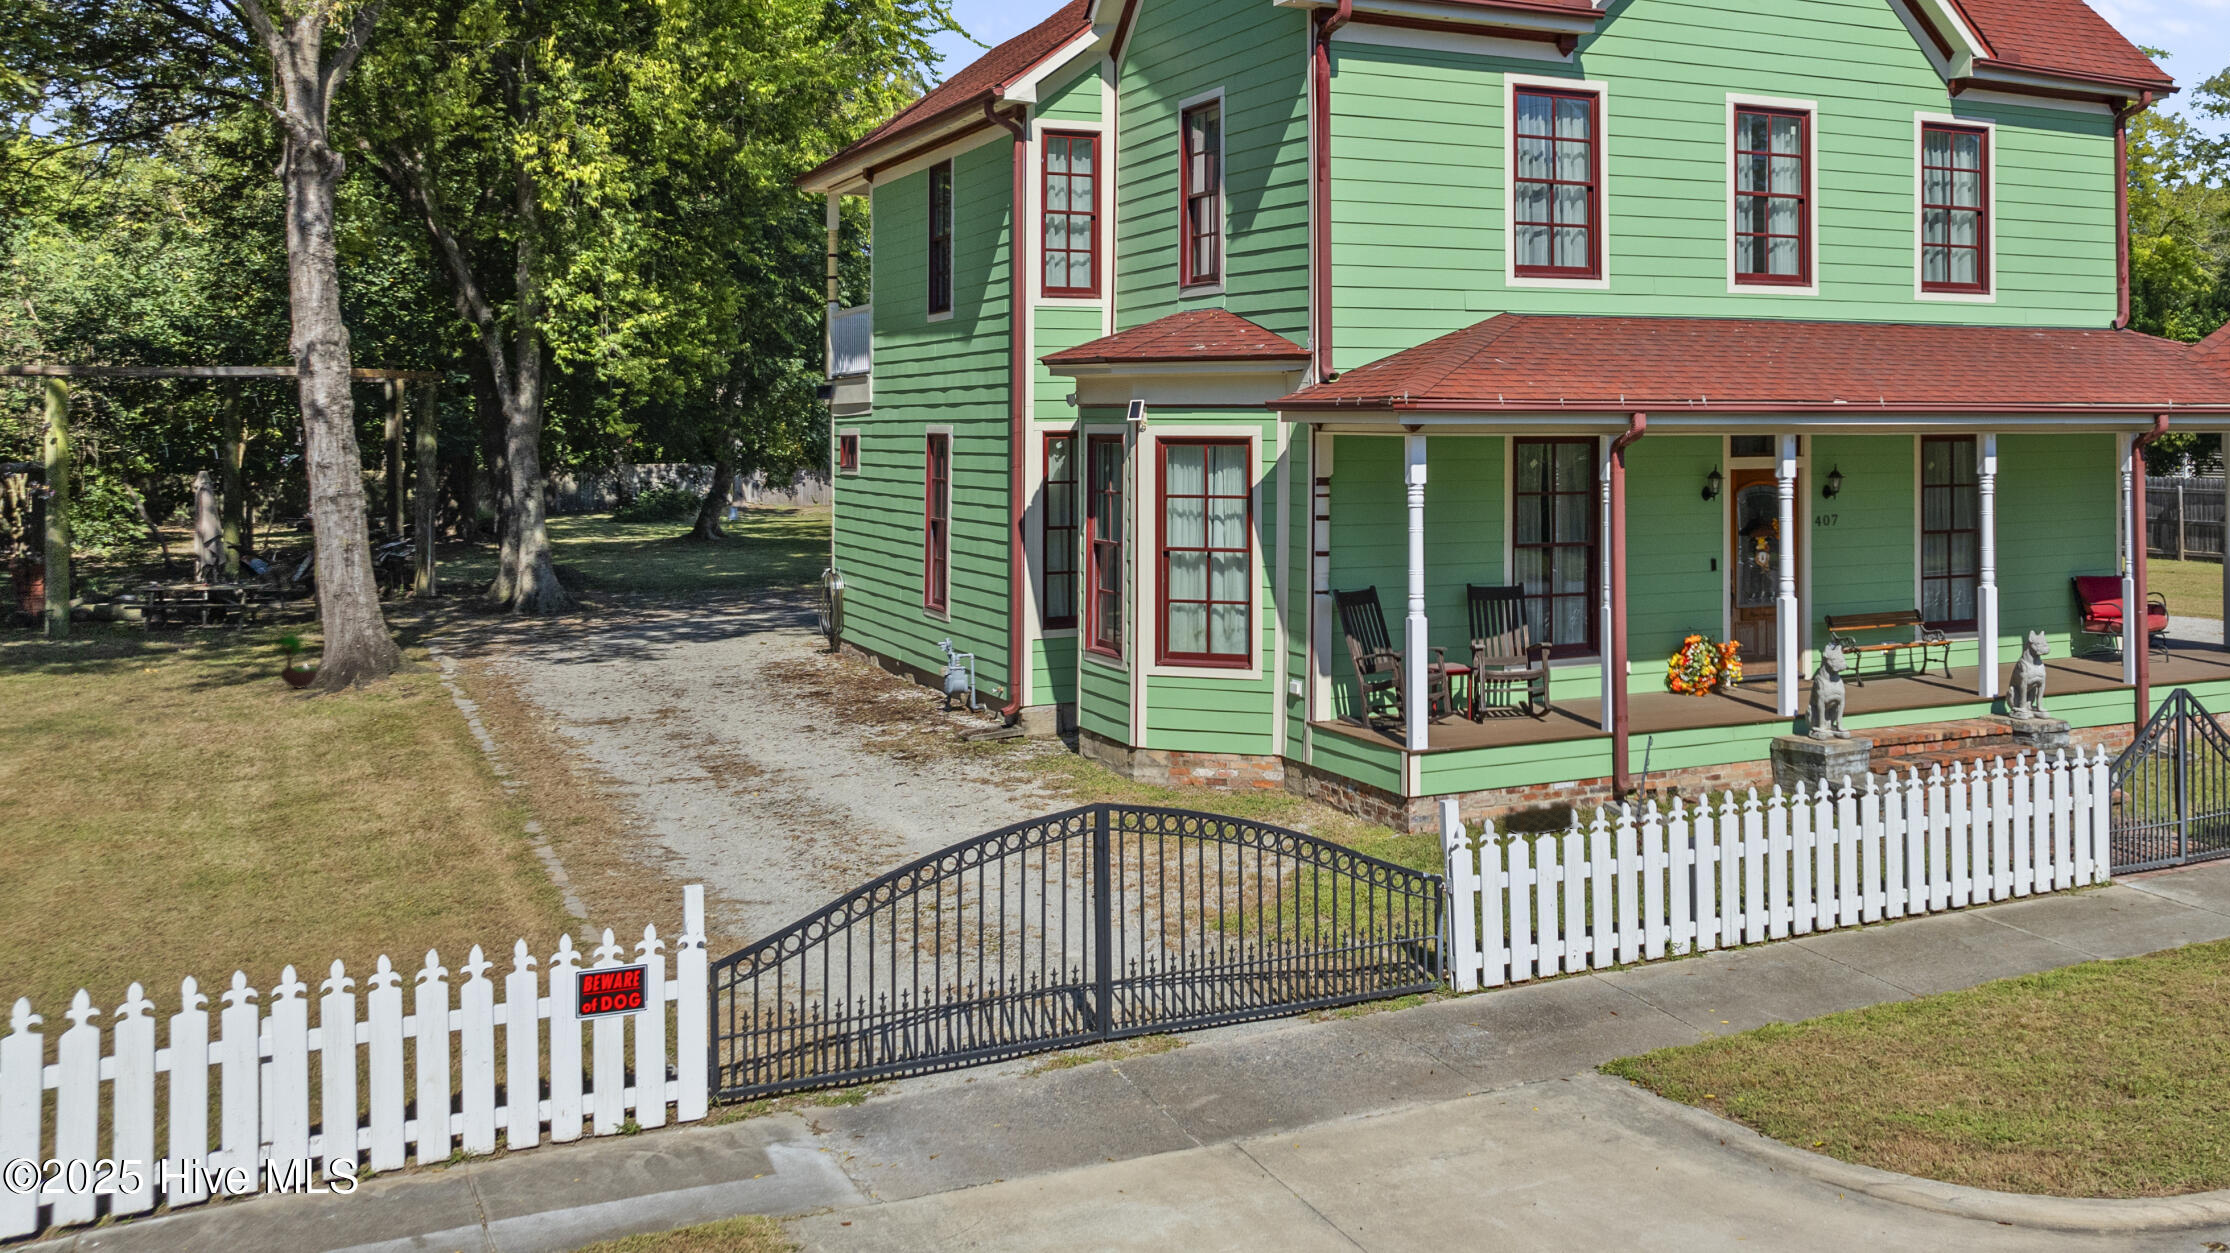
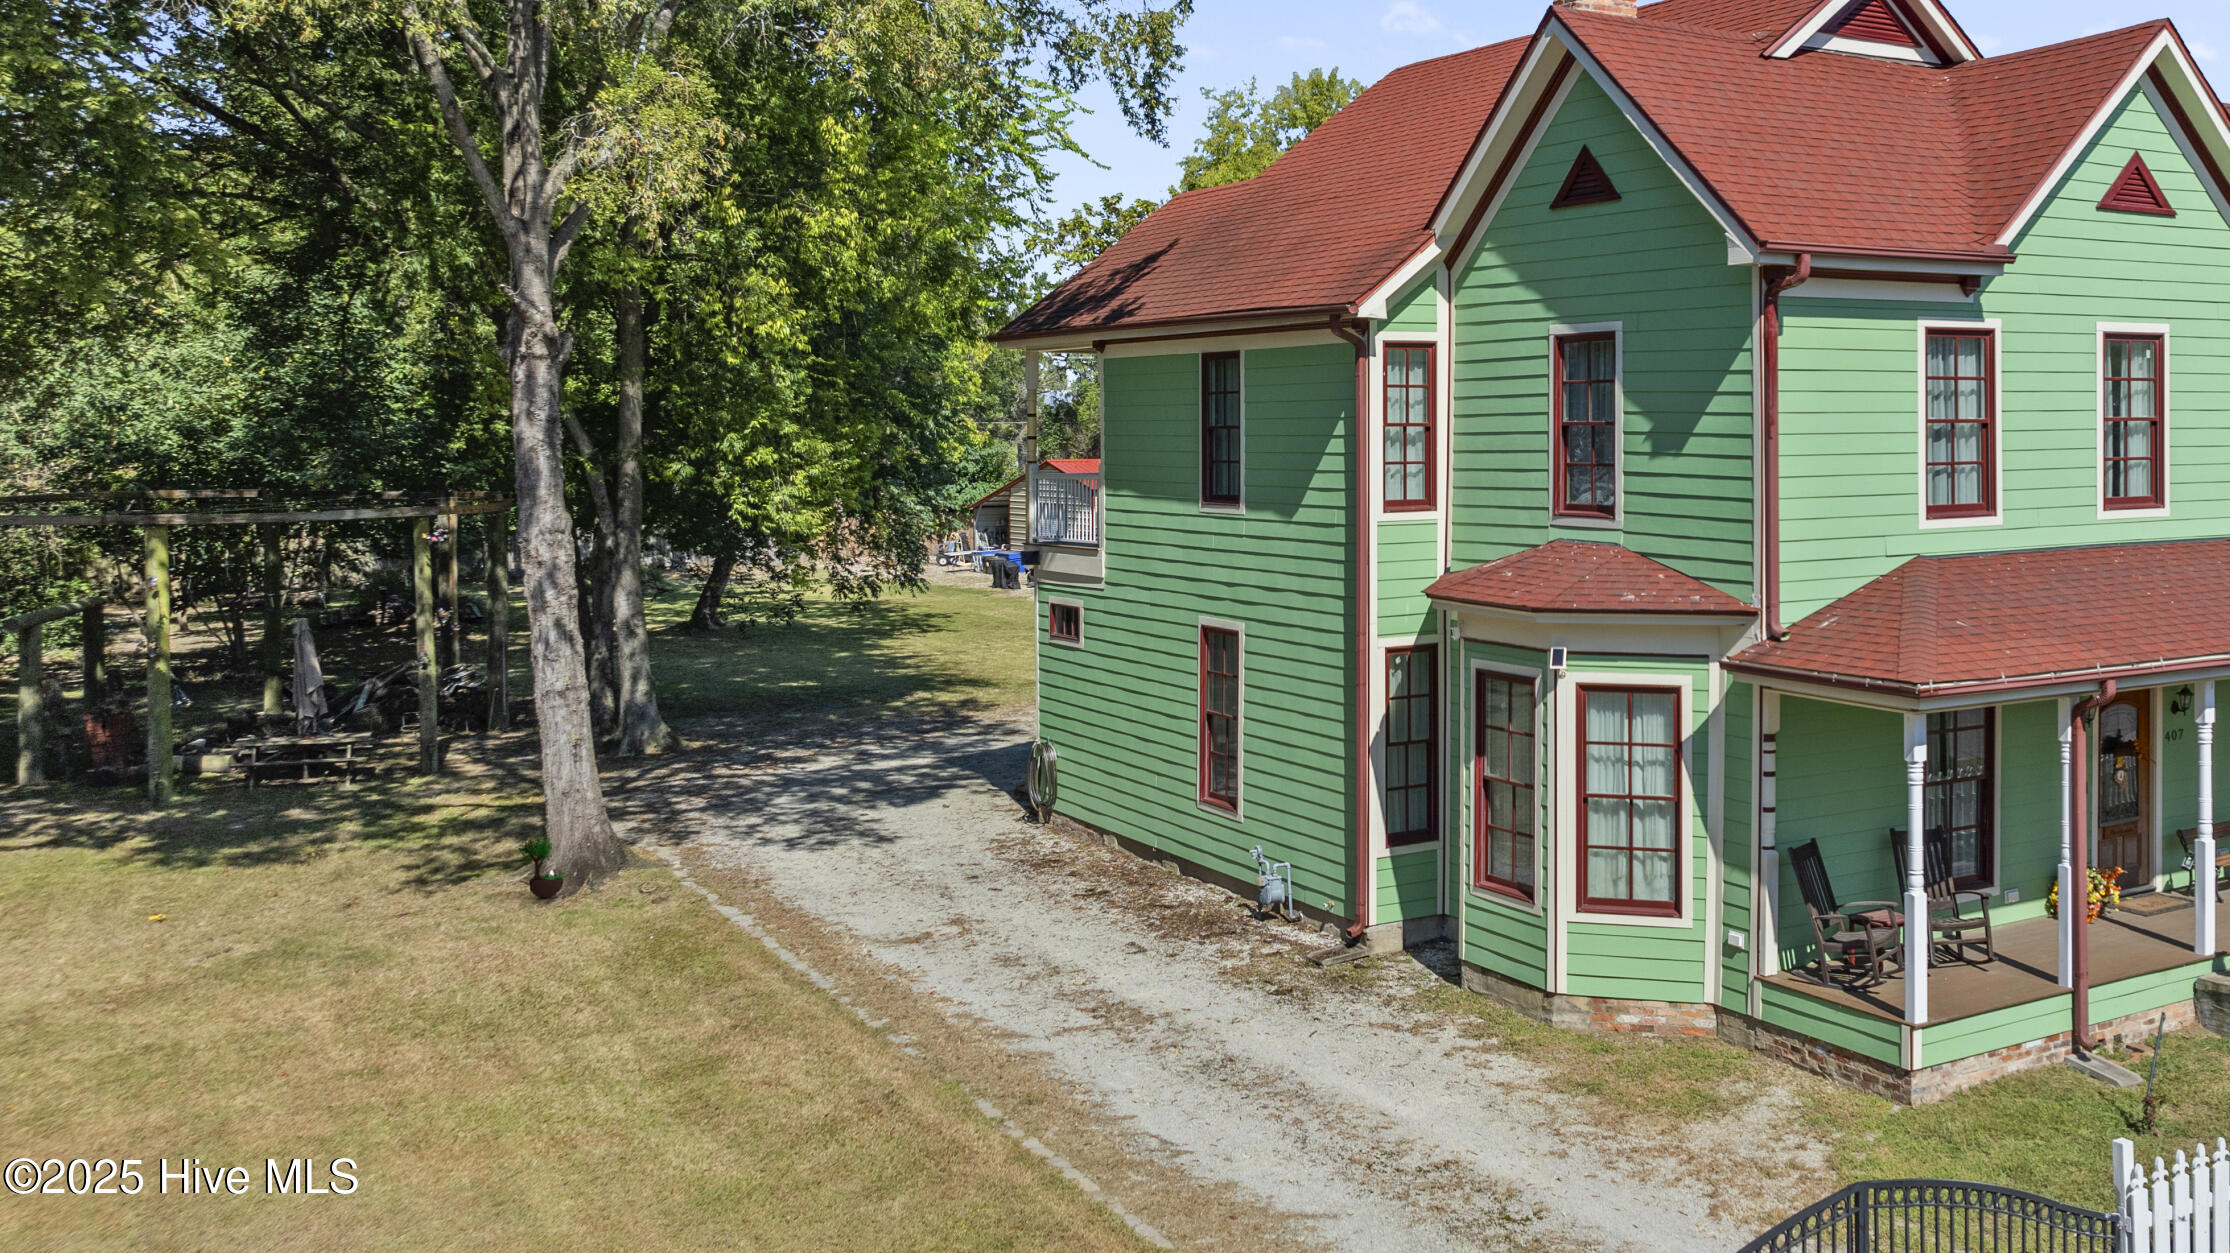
woven basket: present [1504,802,1573,834] -> none [1991,1062,2056,1109]

